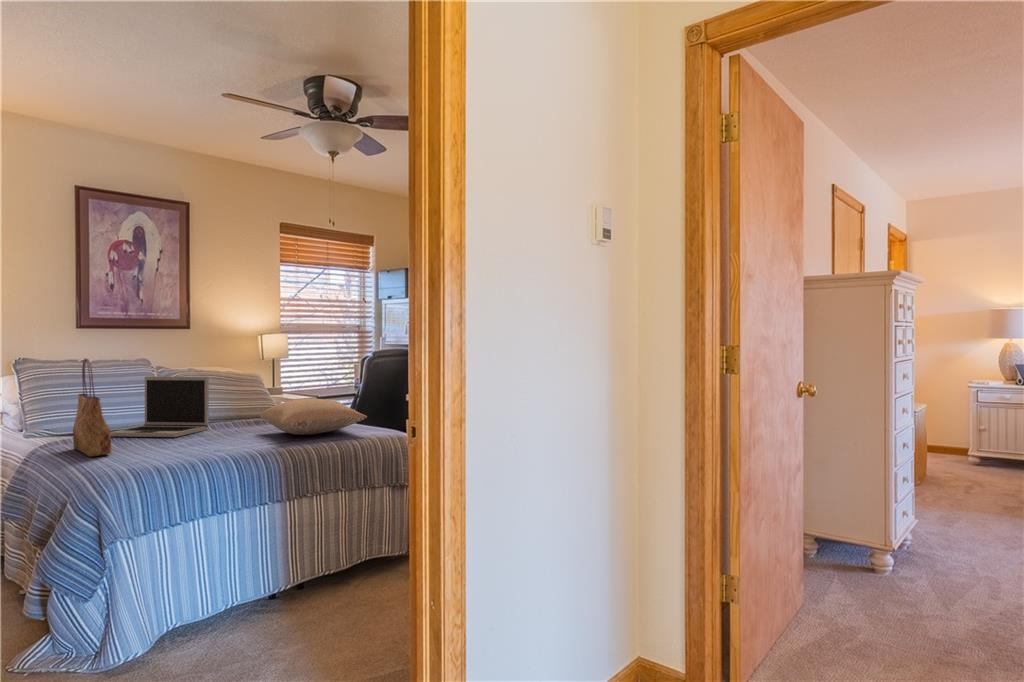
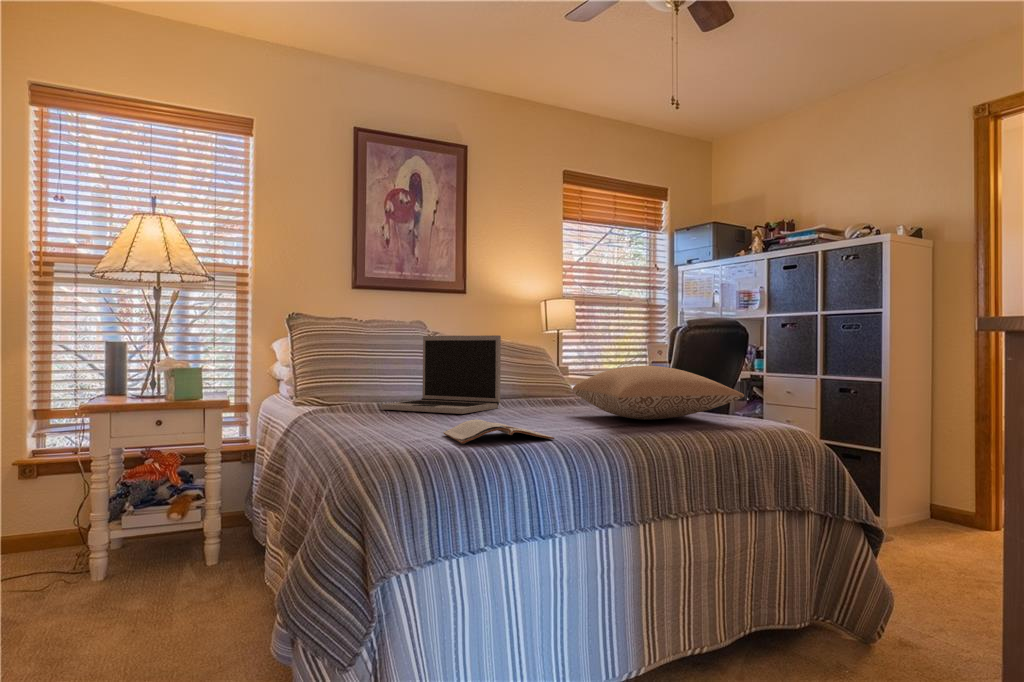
tote bag: present [73,359,111,457] -> none [340,293,385,430]
magazine: none [156,444,233,462] -> present [443,419,554,444]

